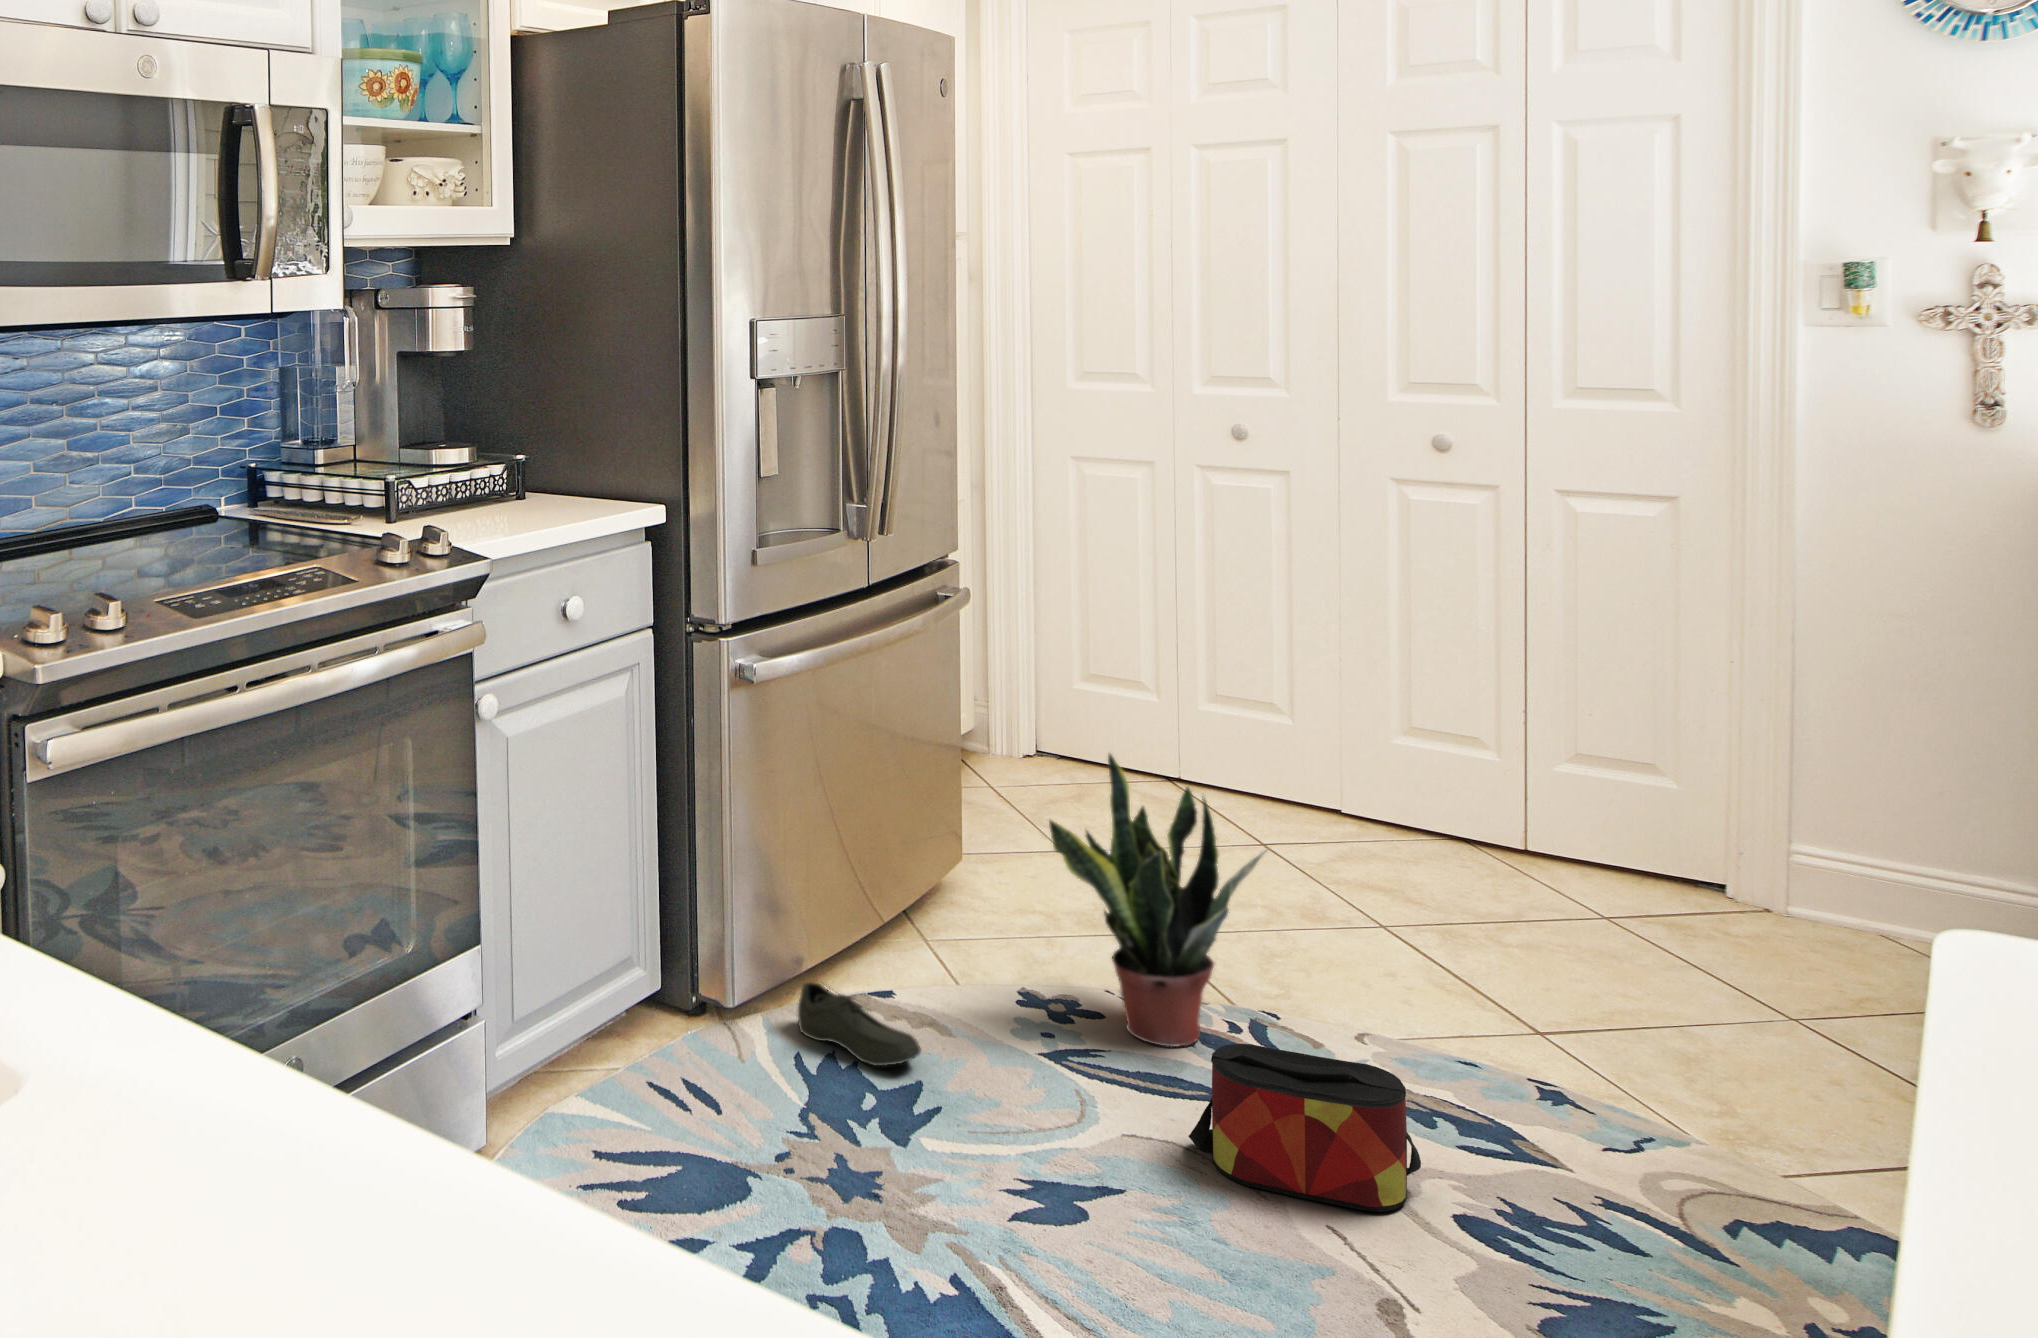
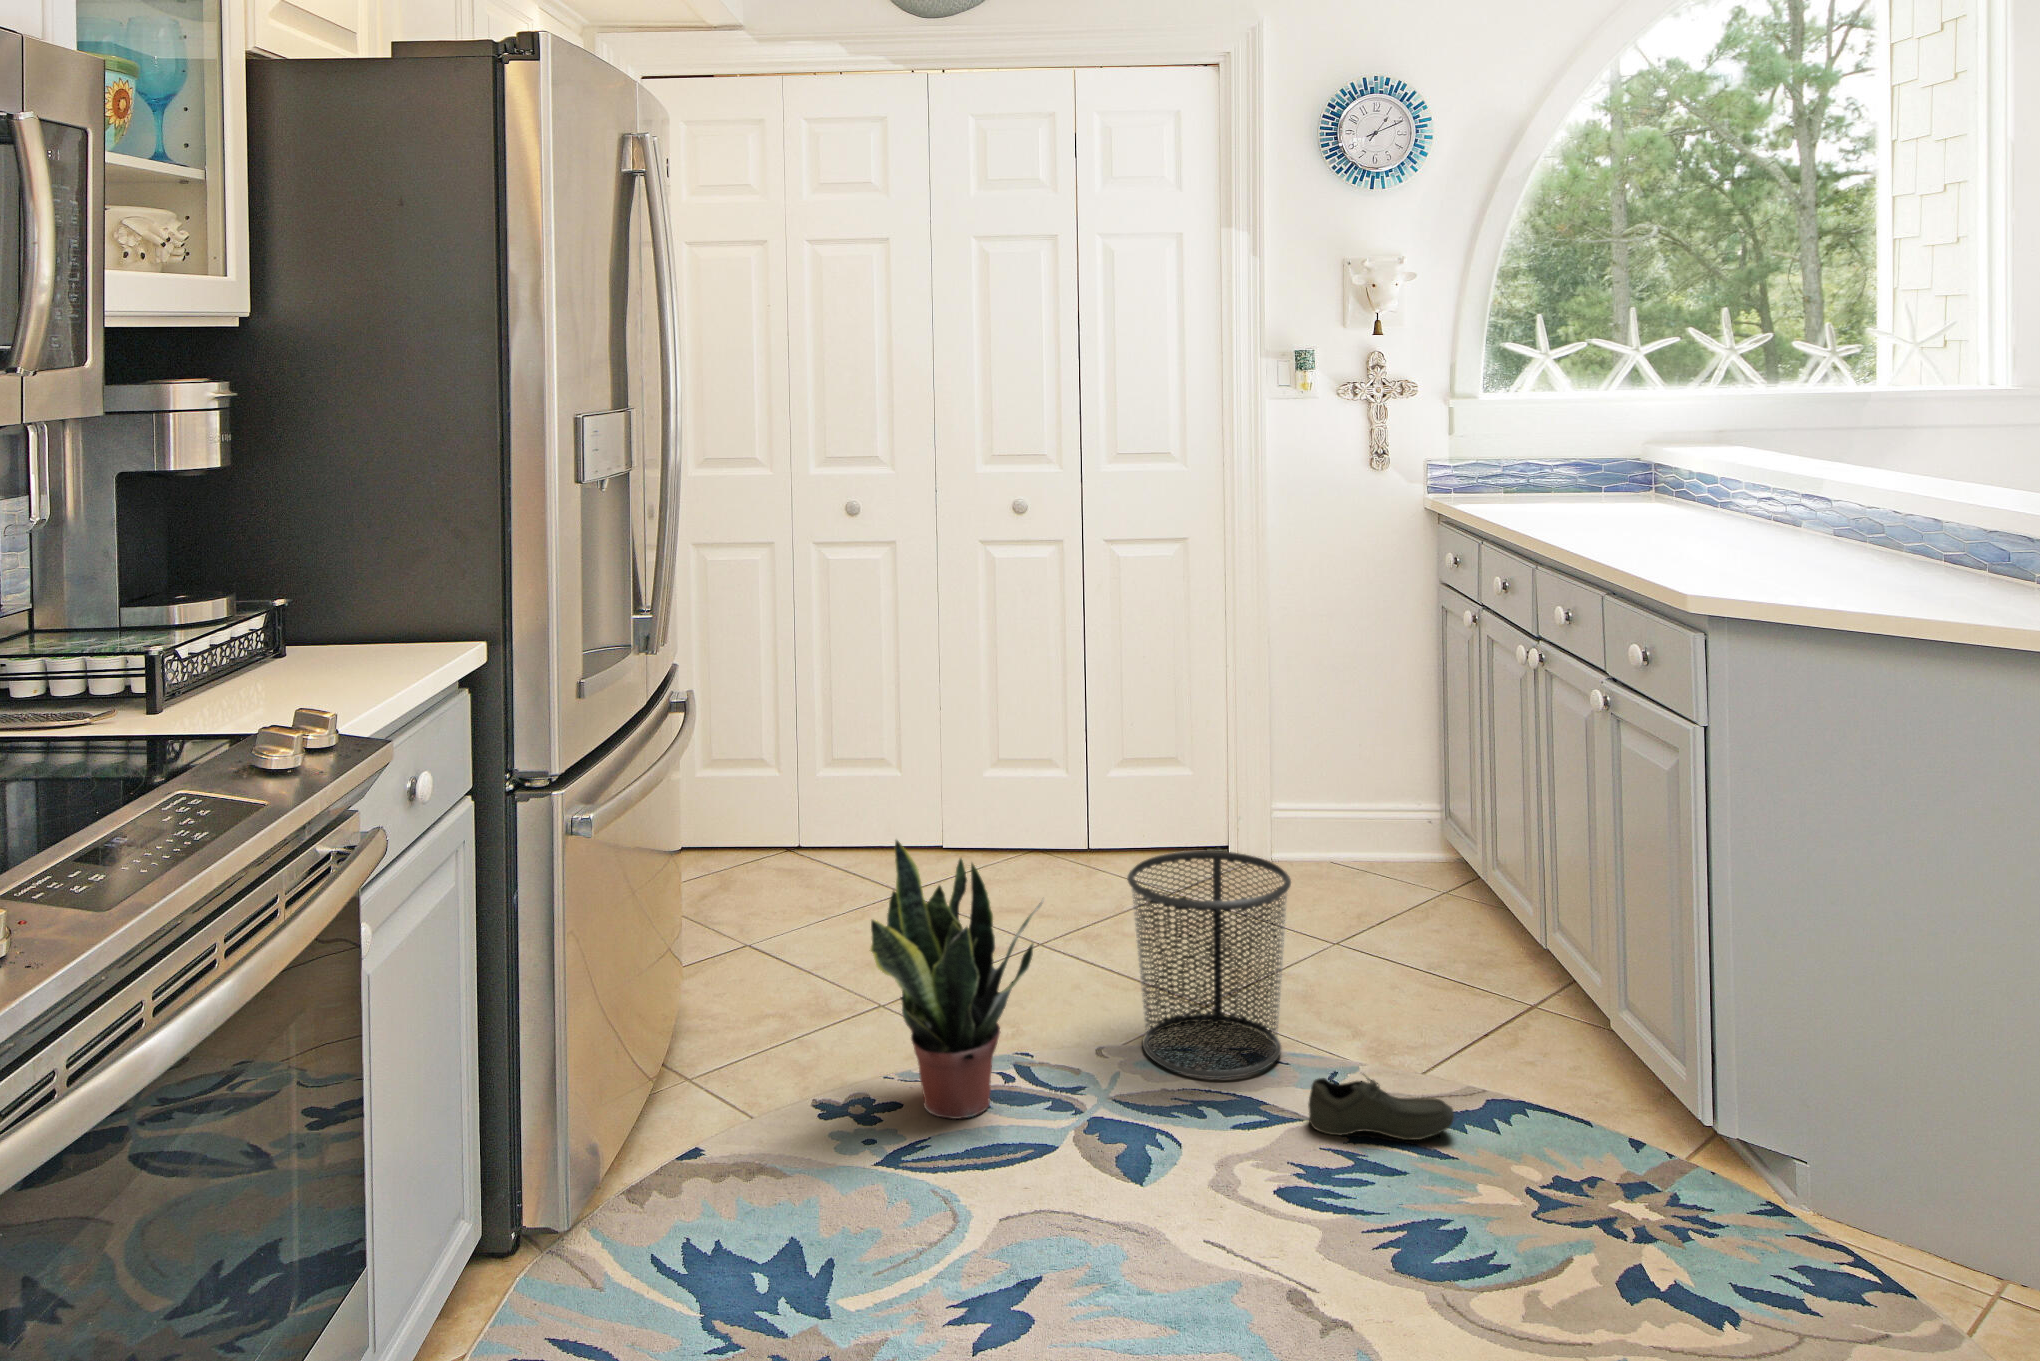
waste bin: none [1400,839,1623,1109] -> present [1127,851,1291,1078]
shoe: present [798,983,921,1066] -> present [1308,1078,1454,1140]
bag: present [1188,1044,1421,1212] -> none [1057,1078,1238,1227]

